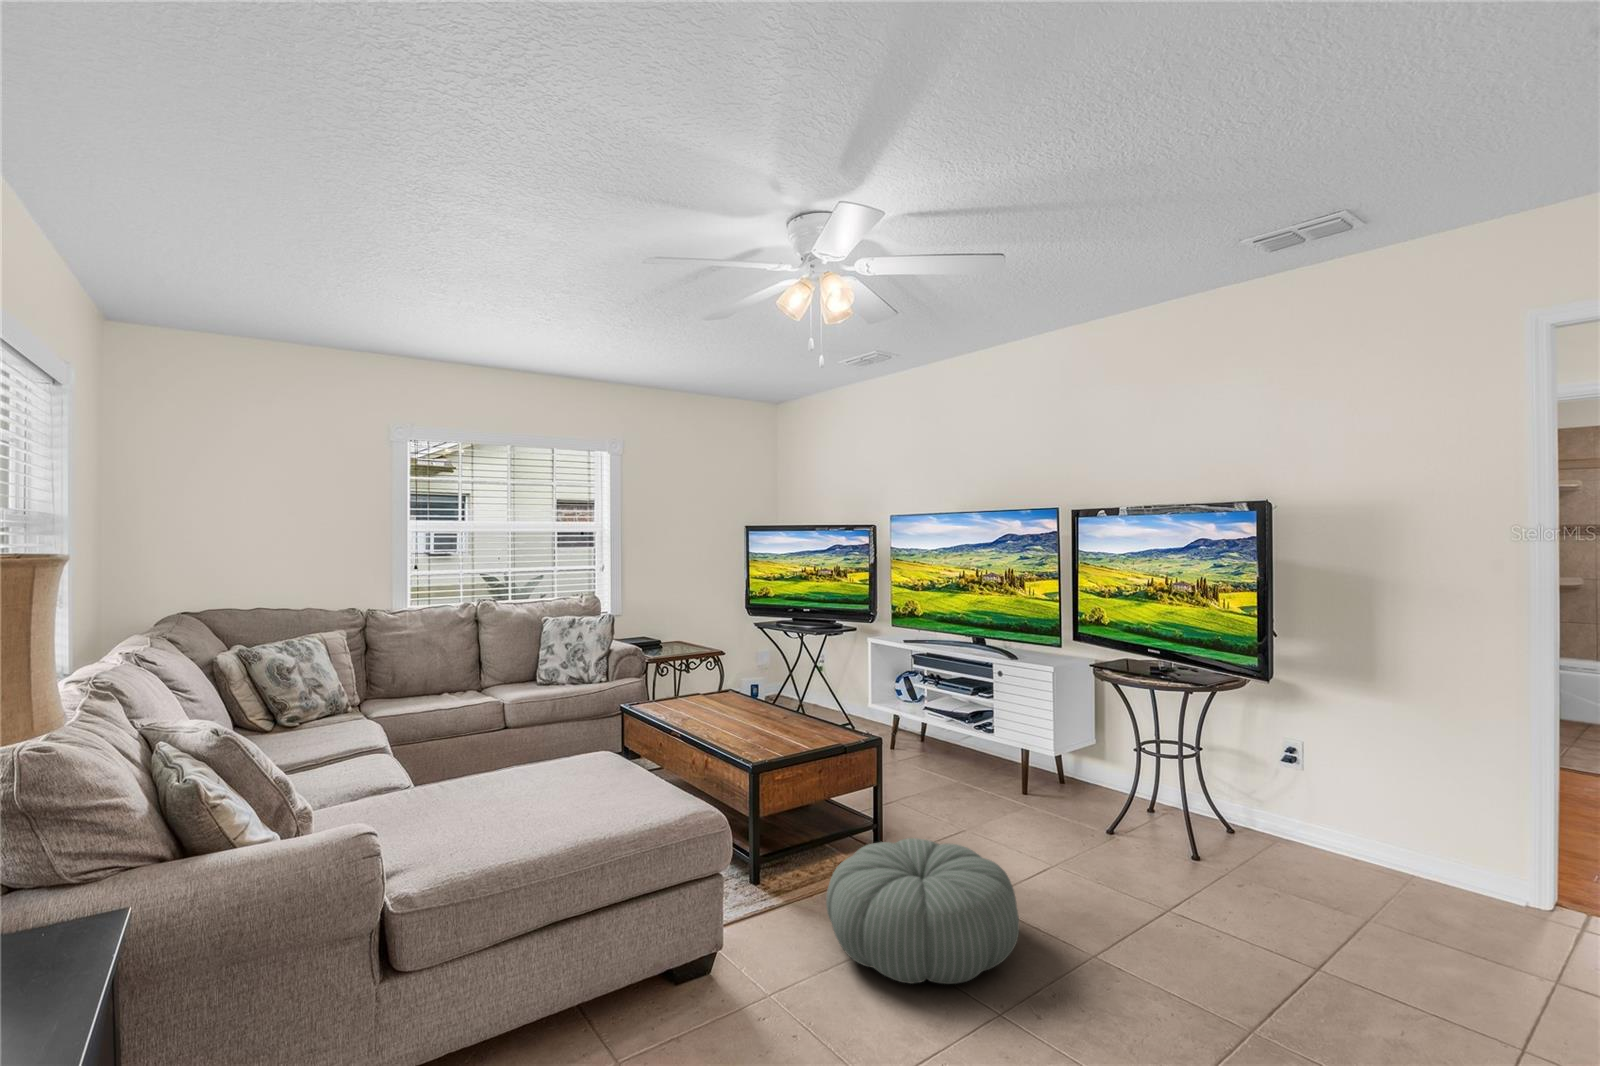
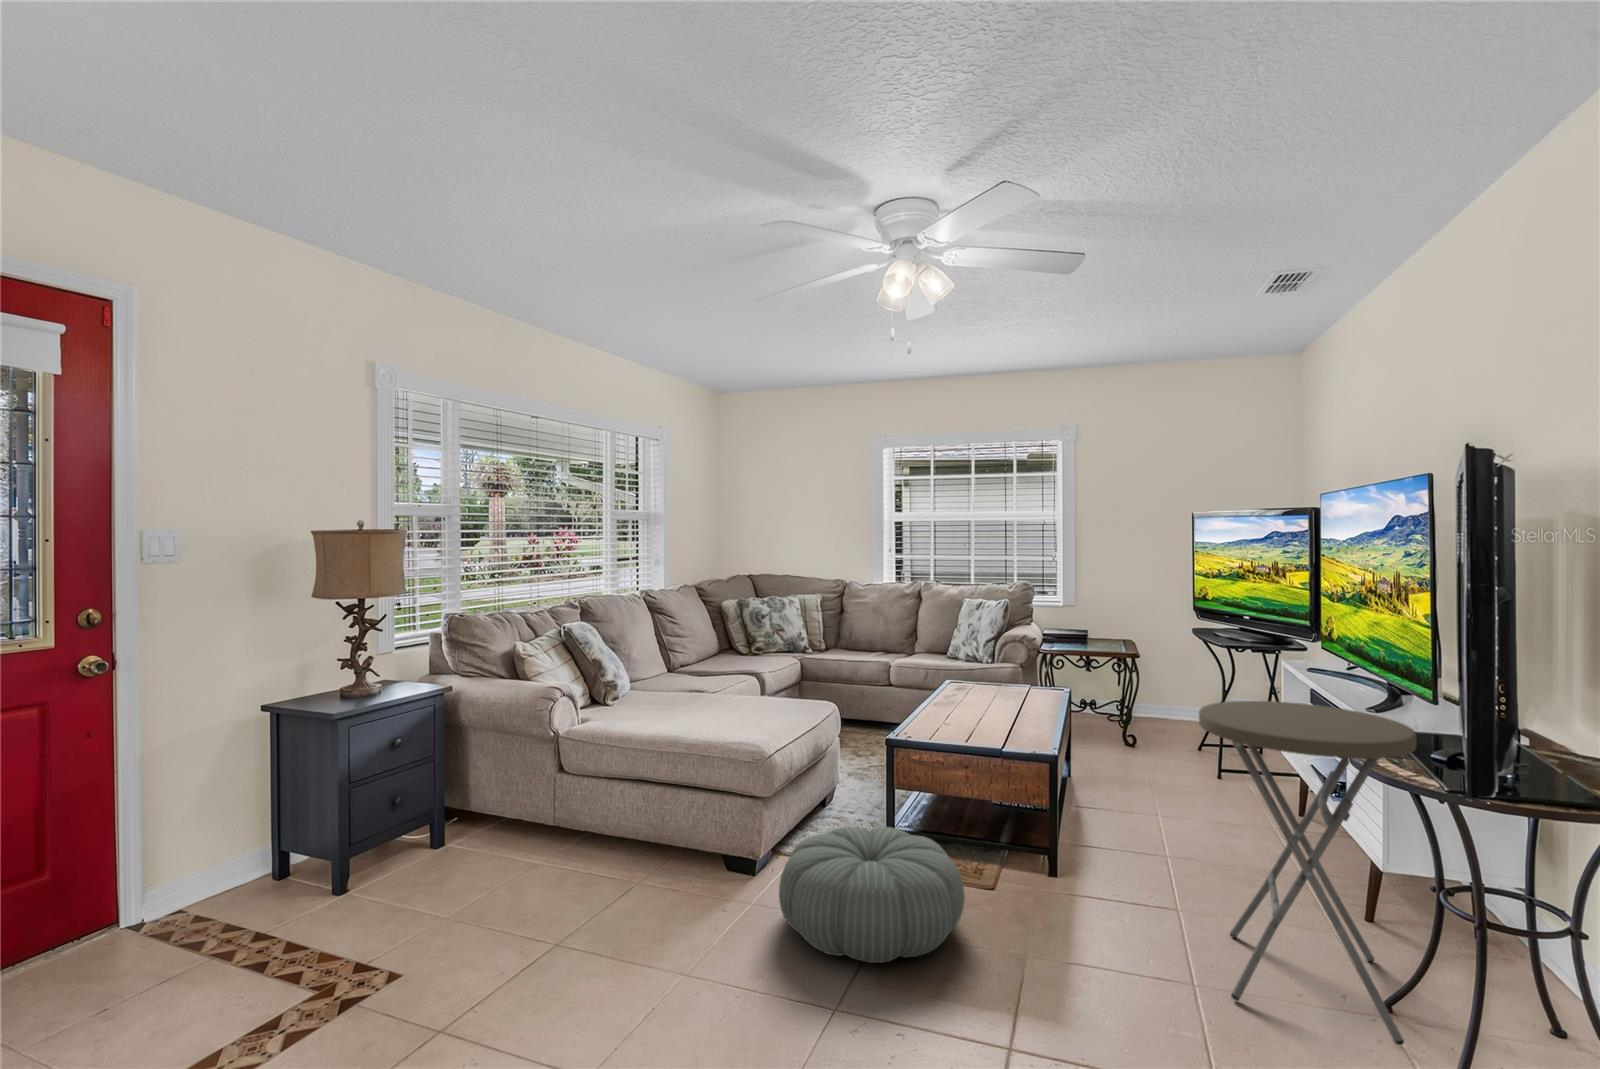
side table: none [1034,653,1177,860] -> present [1199,701,1416,1045]

